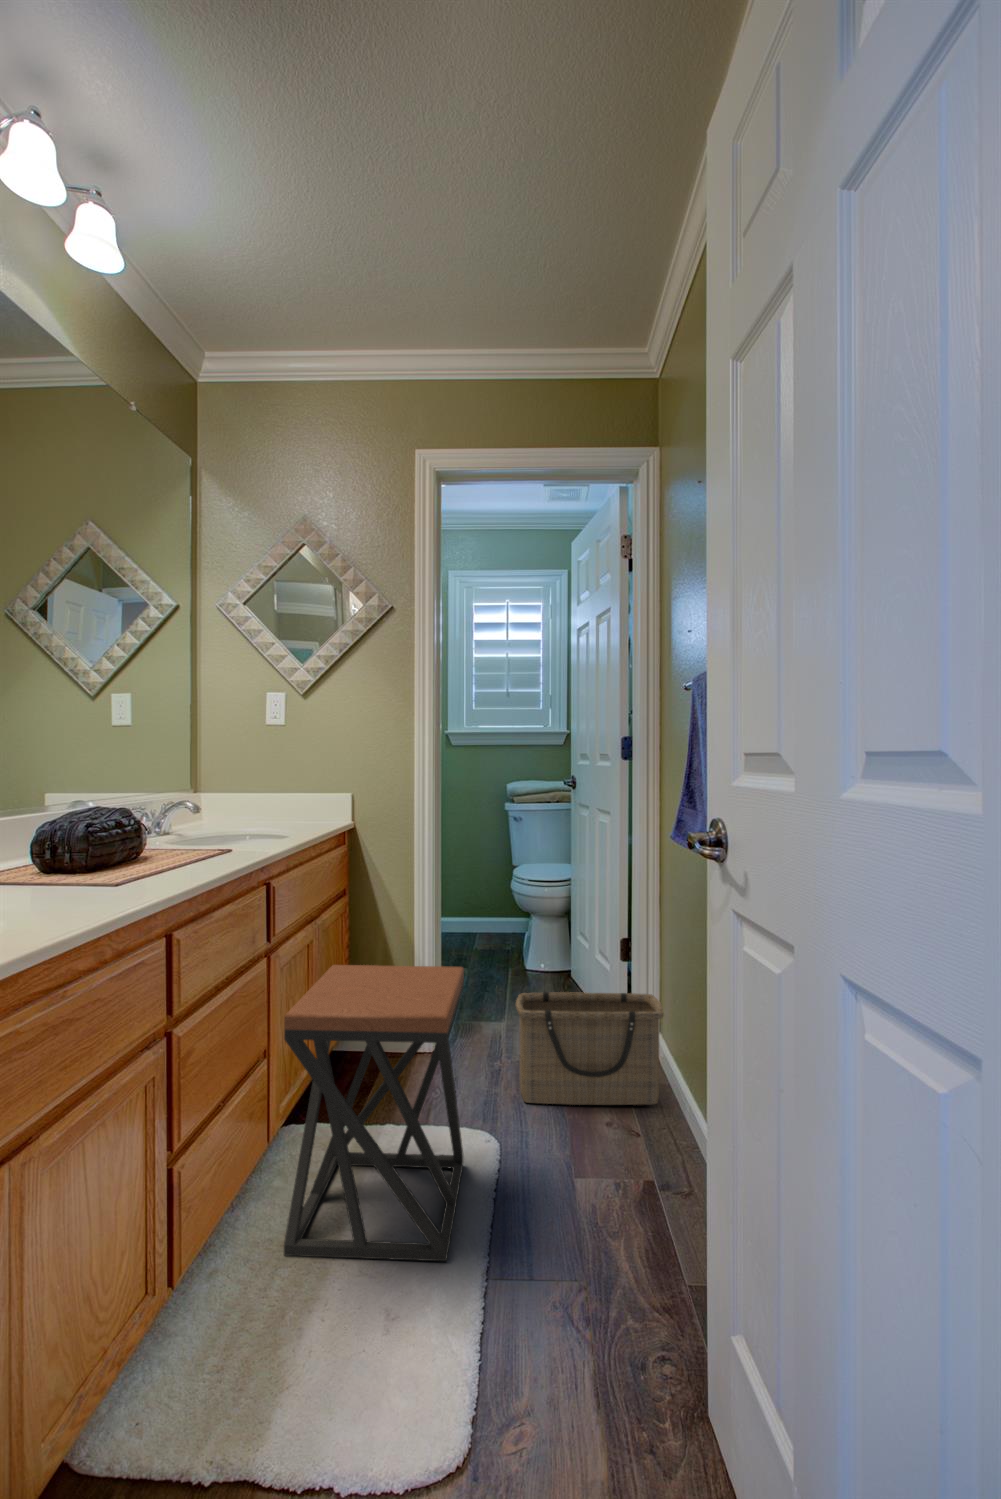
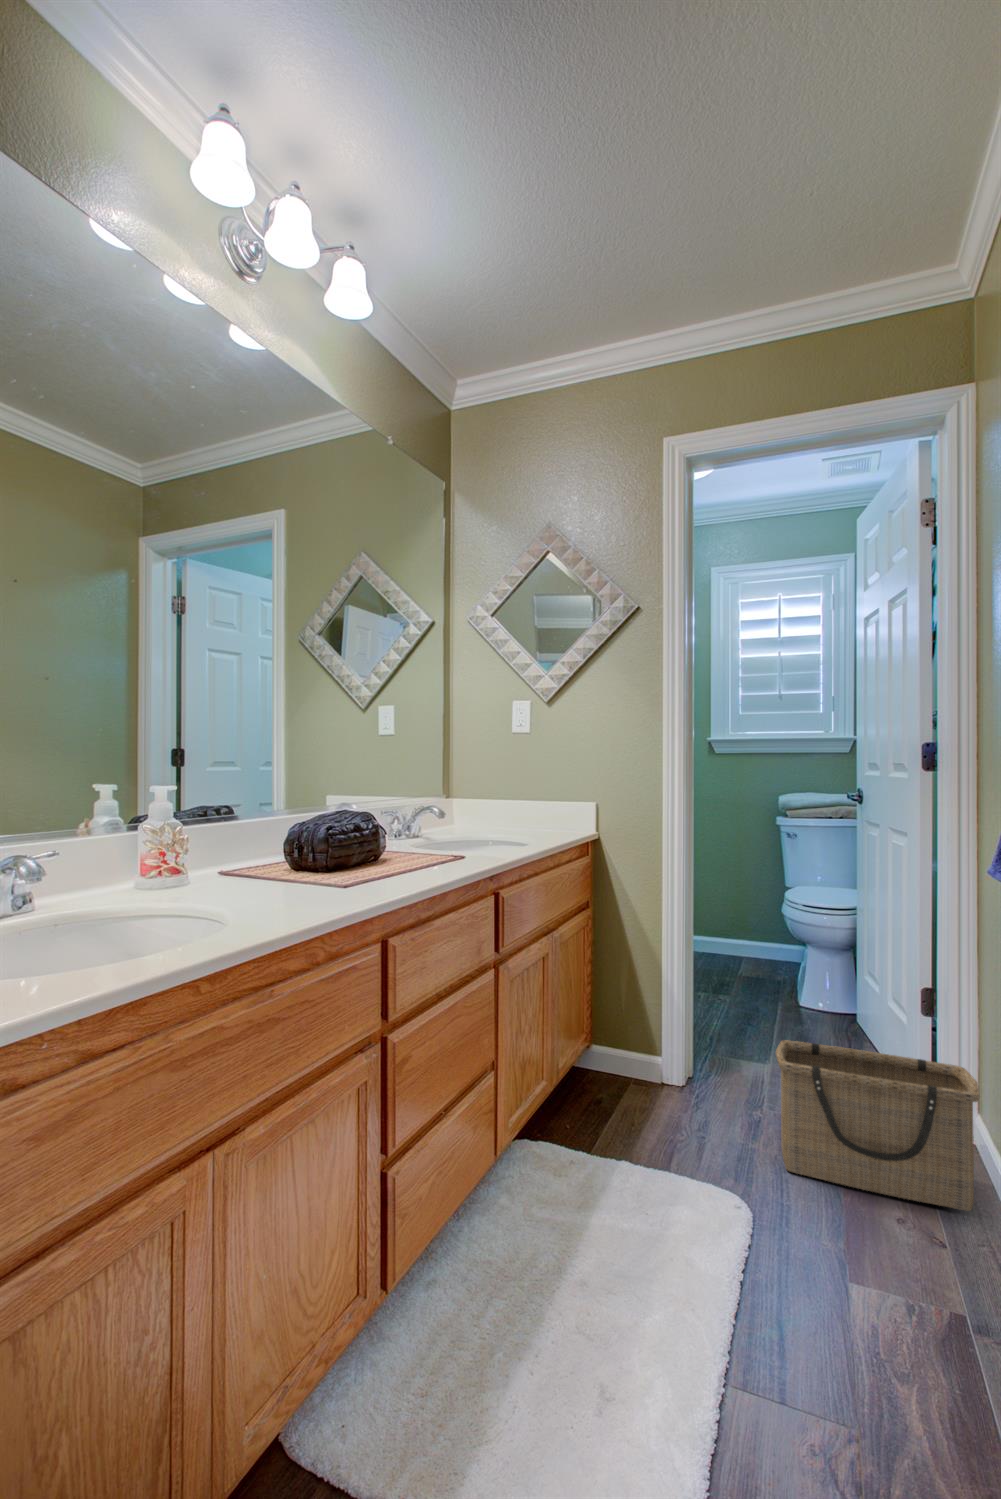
stool: present [284,965,464,1261] -> none [502,983,705,1346]

